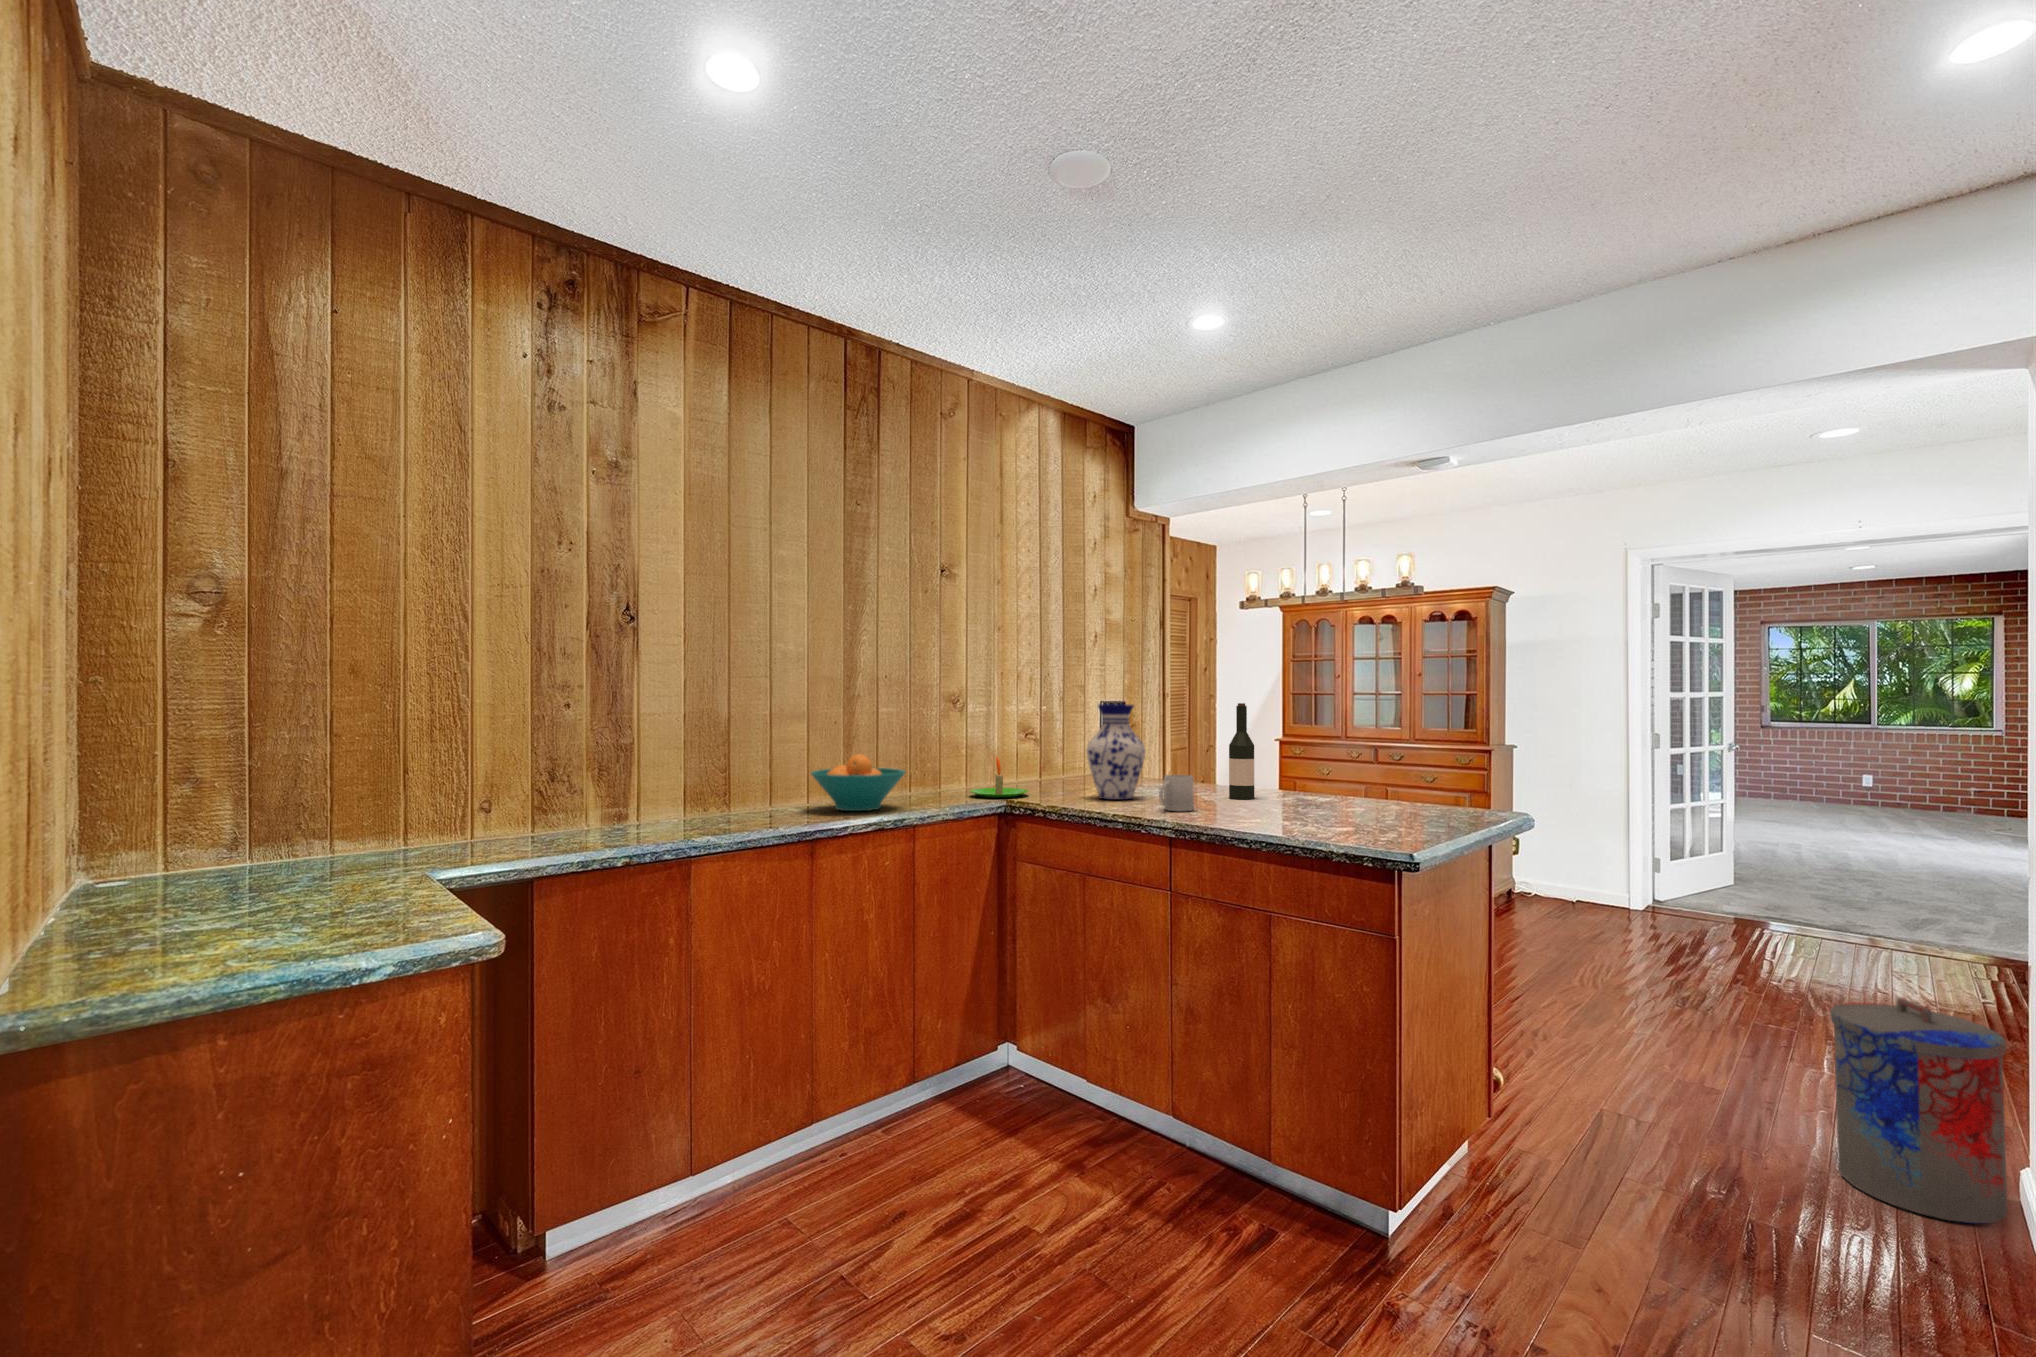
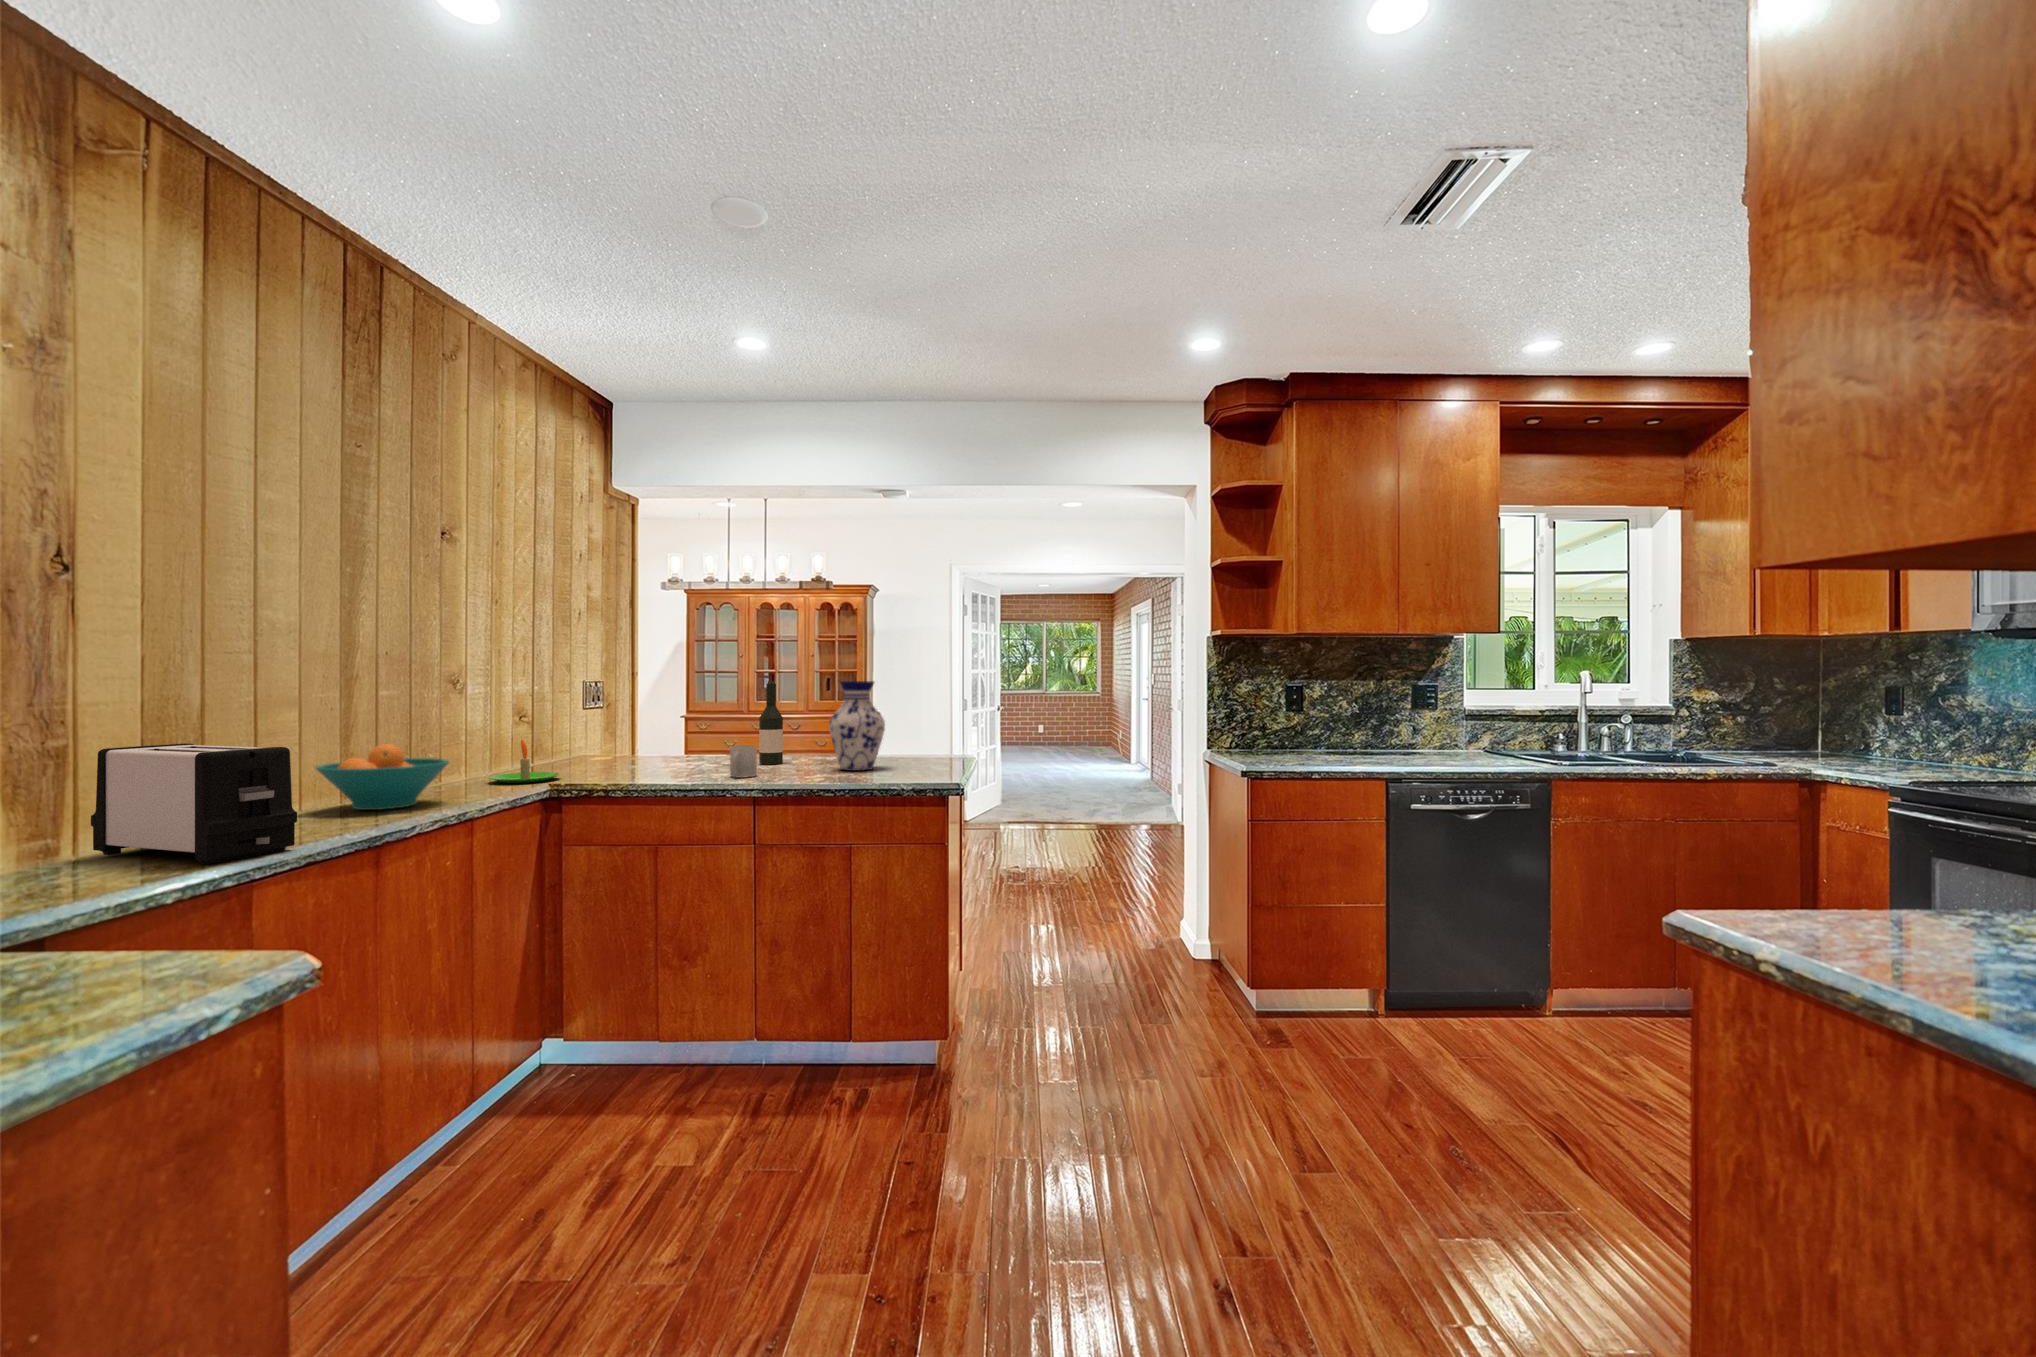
vase: present [1087,704,1146,800] -> present [829,681,885,771]
toaster: none [644,747,728,841] -> present [91,743,297,864]
trash can: present [1830,998,2008,1224] -> none [1126,847,1197,965]

